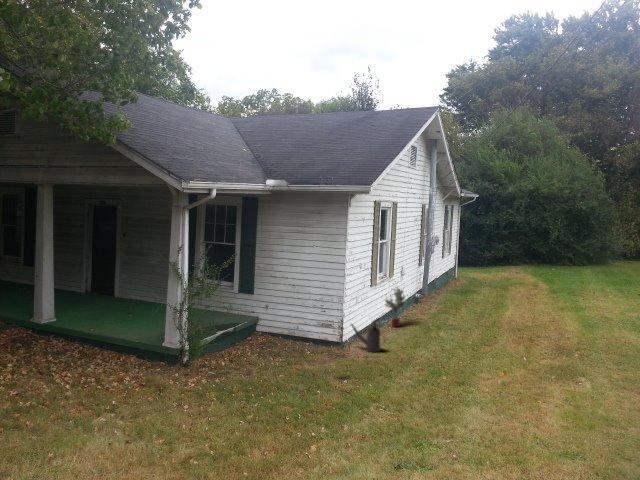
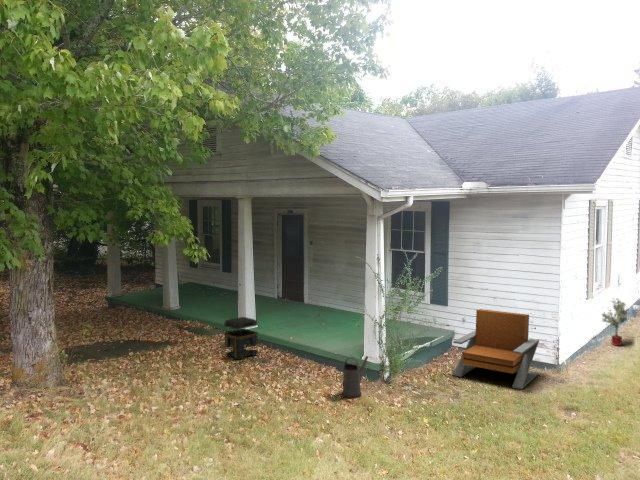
lounge chair: none [251,296,327,365] -> present [453,309,539,389]
toolbox: none [12,308,53,352] -> present [224,317,258,359]
watering can: present [351,321,385,352] -> present [342,356,368,398]

